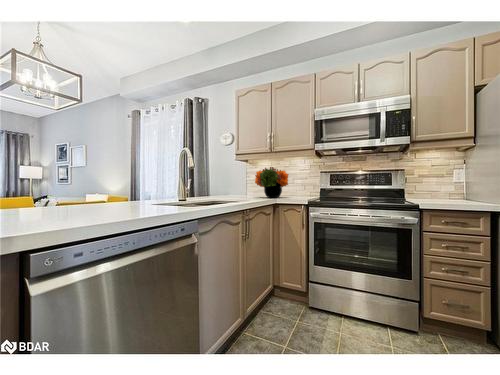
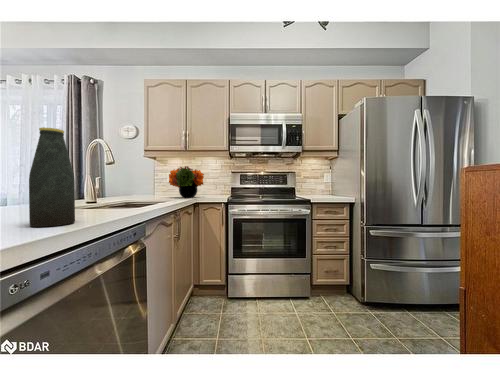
bottle: none [104,139,136,216] -> present [29,127,75,227]

